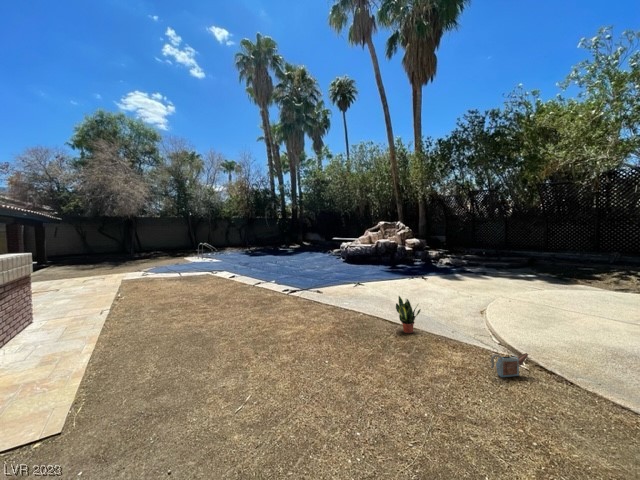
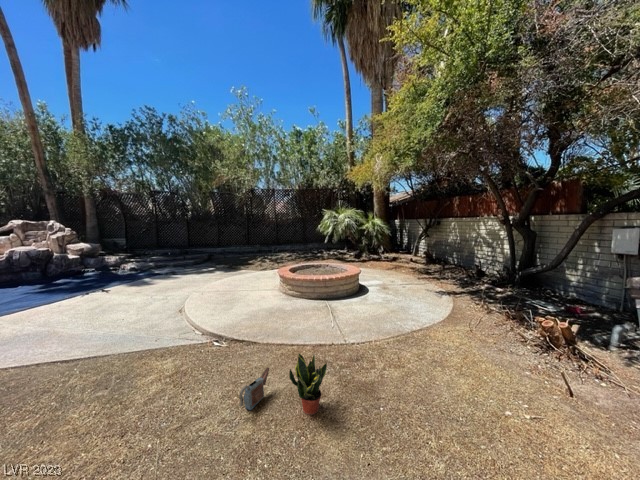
potted plant: present [396,296,421,333] -> present [289,353,327,415]

